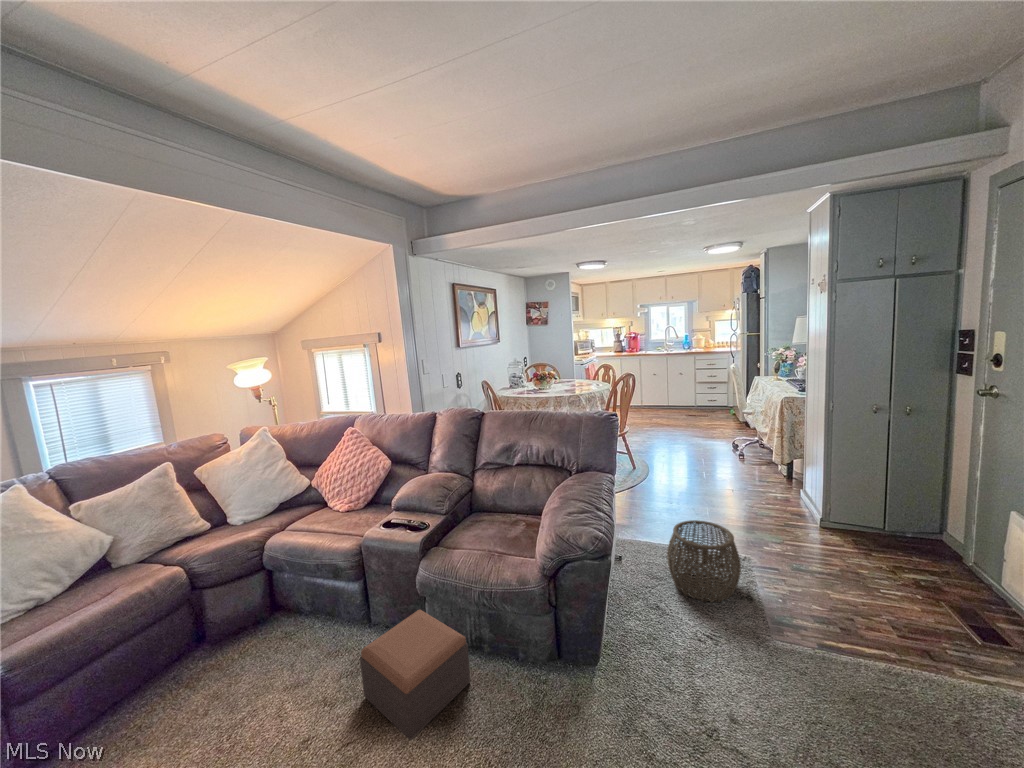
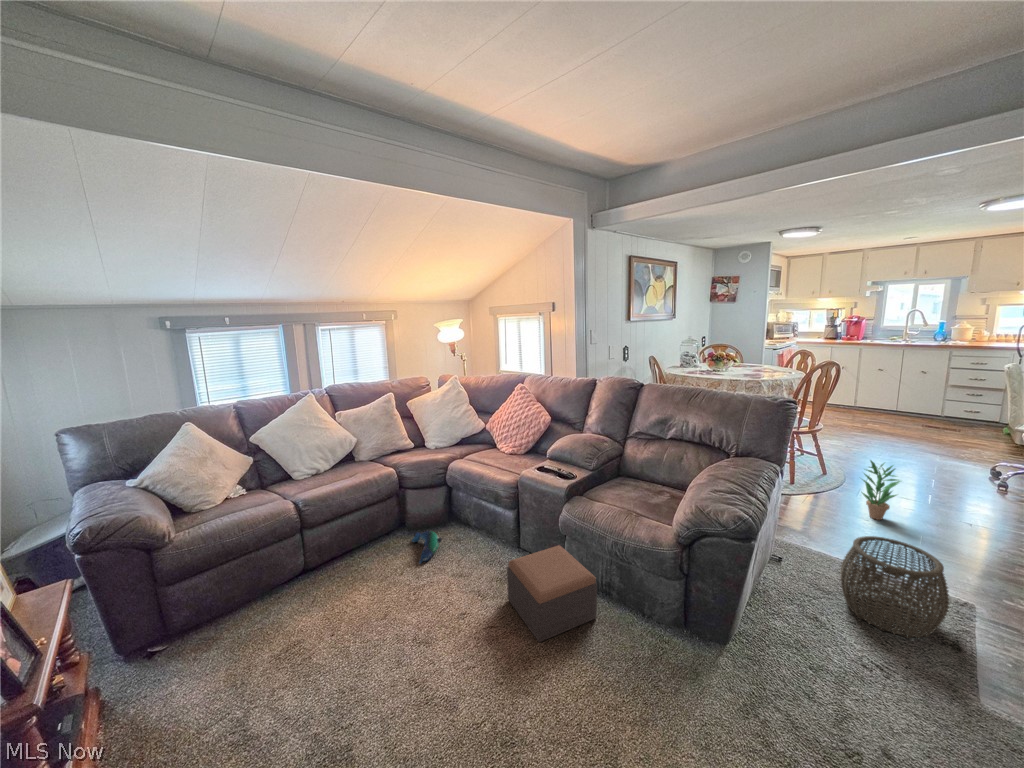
potted plant: none [661,452,690,501] -> present [862,460,900,520]
plush toy: none [218,637,264,689] -> present [412,531,442,564]

